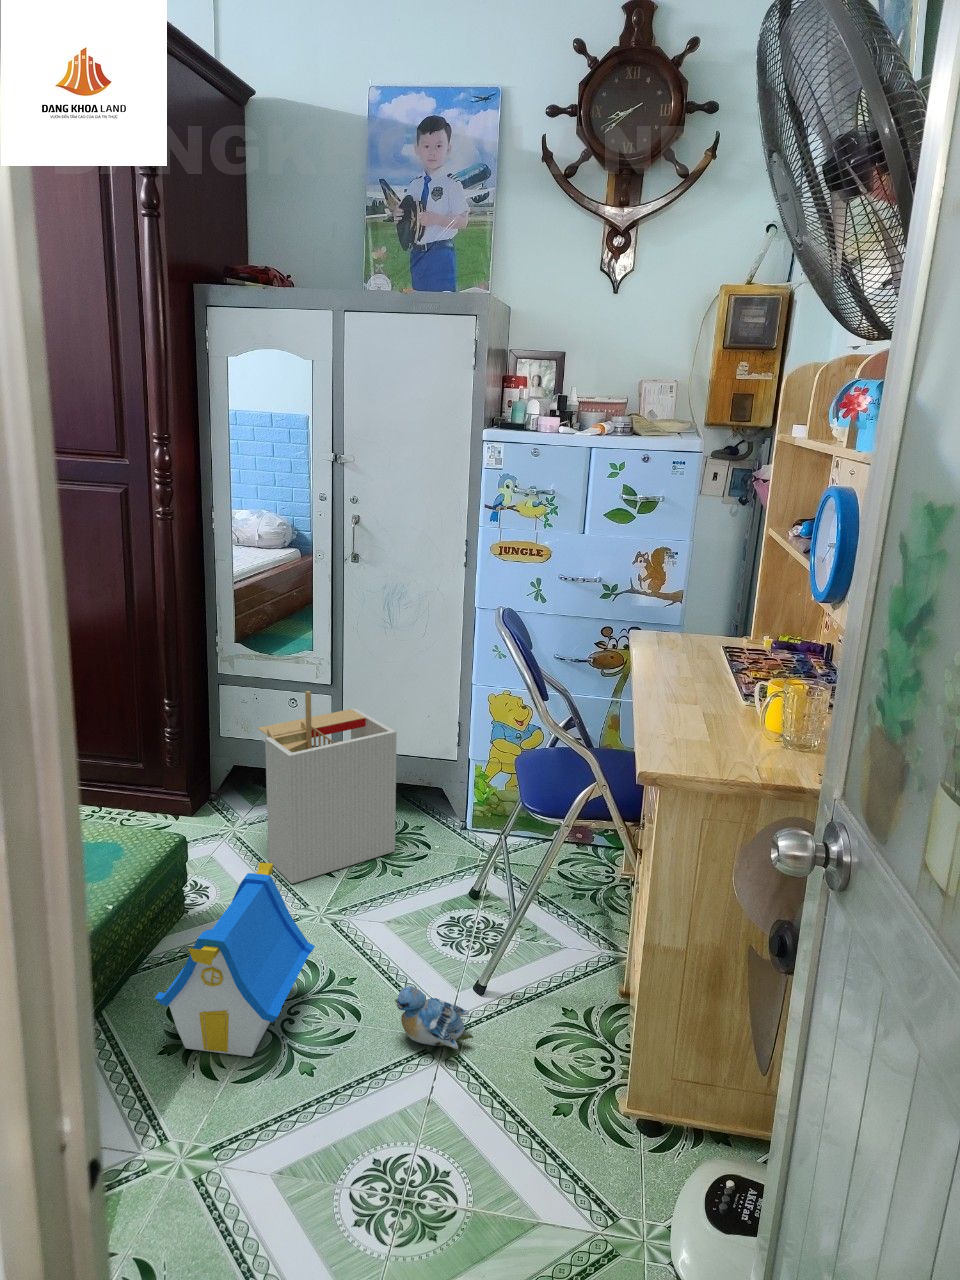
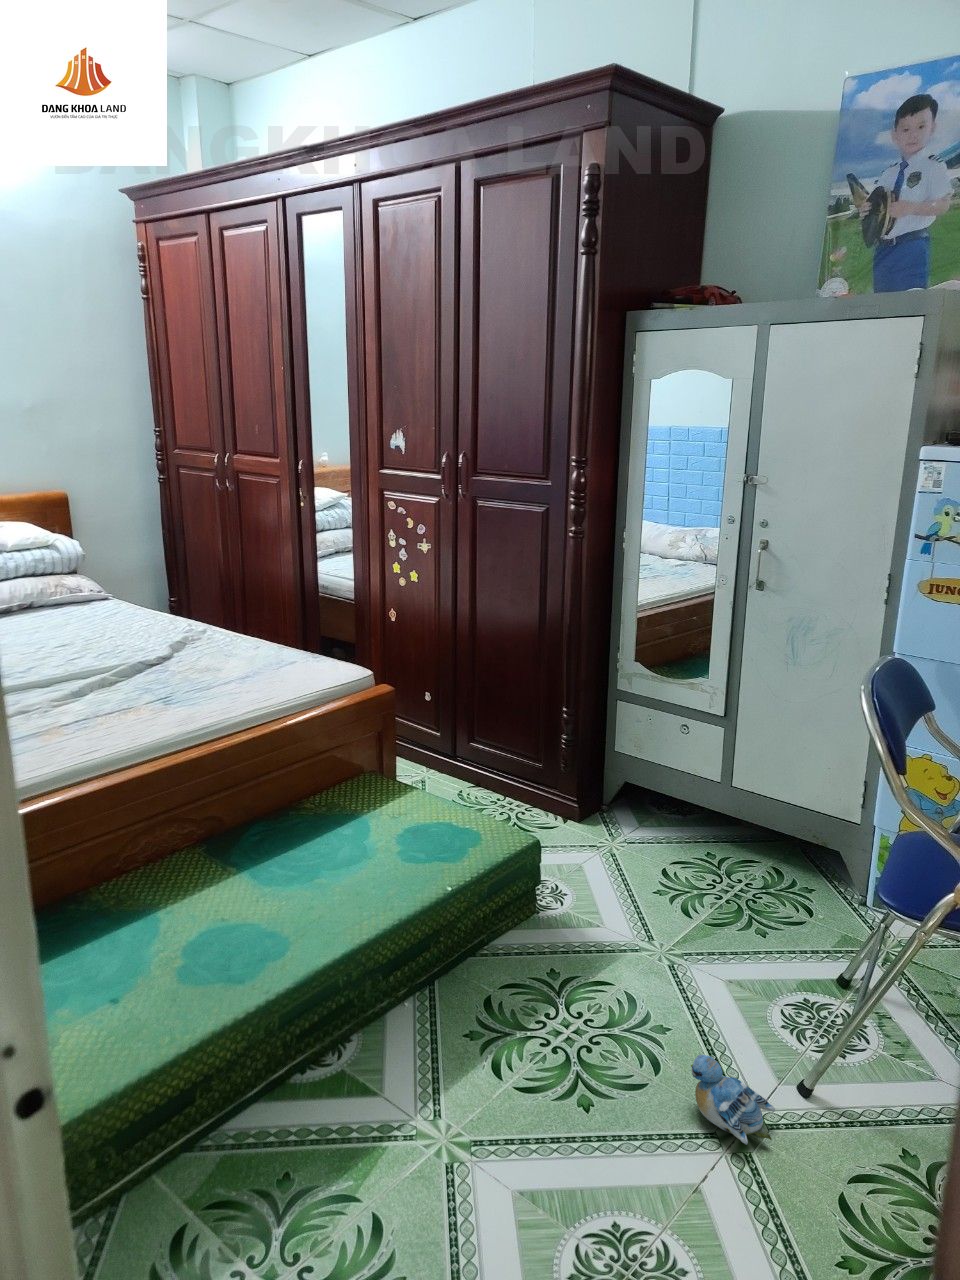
storage bin: present [258,691,397,884] -> none [633,719,779,913]
toy house: present [155,863,315,1057] -> none [467,881,629,1070]

